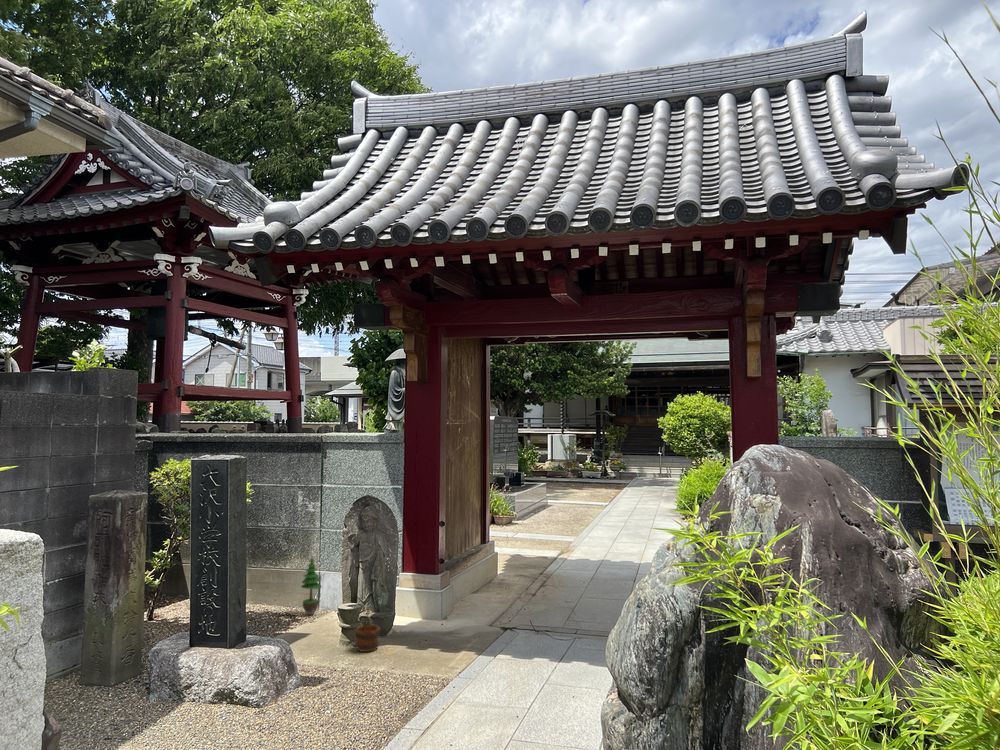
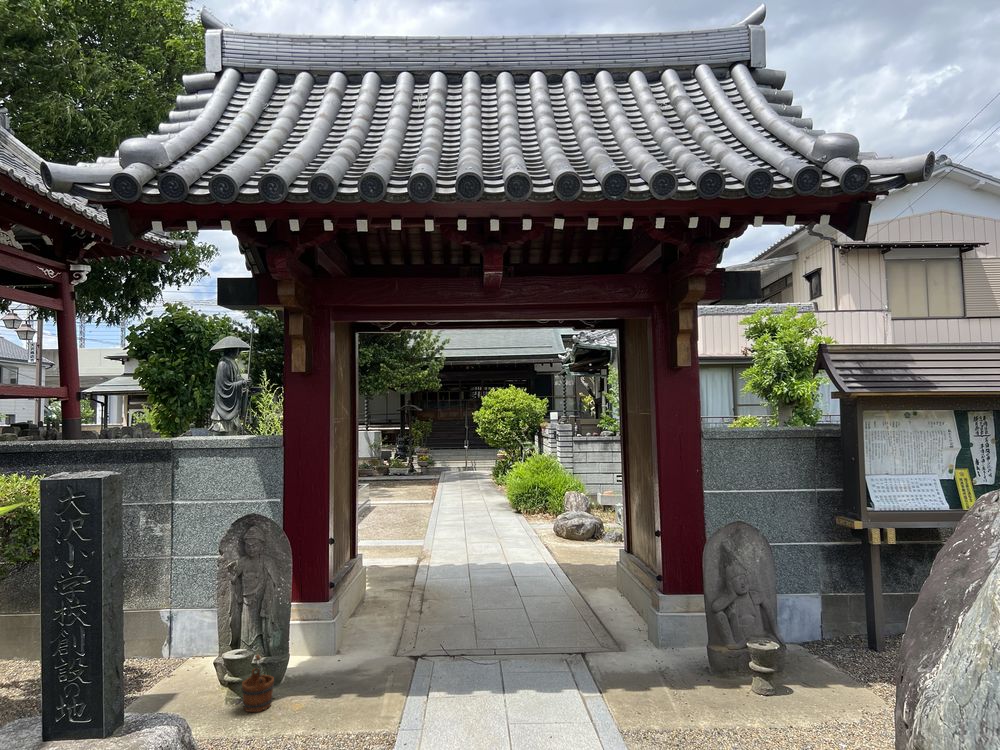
potted tree: present [301,558,321,615] -> none [145,594,175,669]

